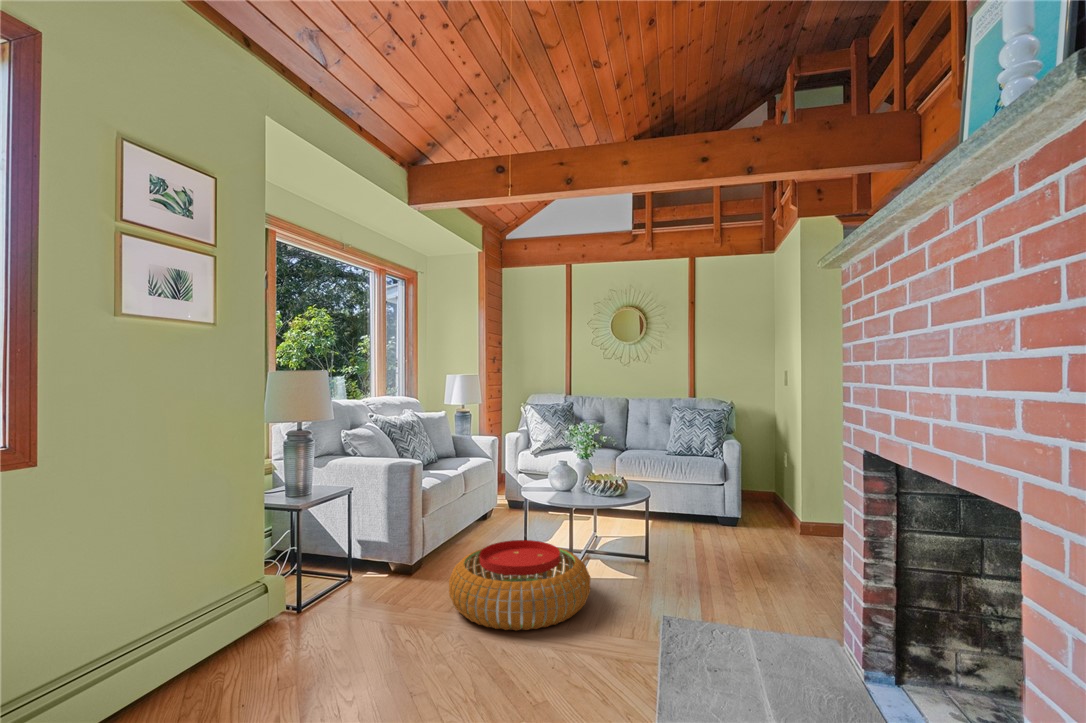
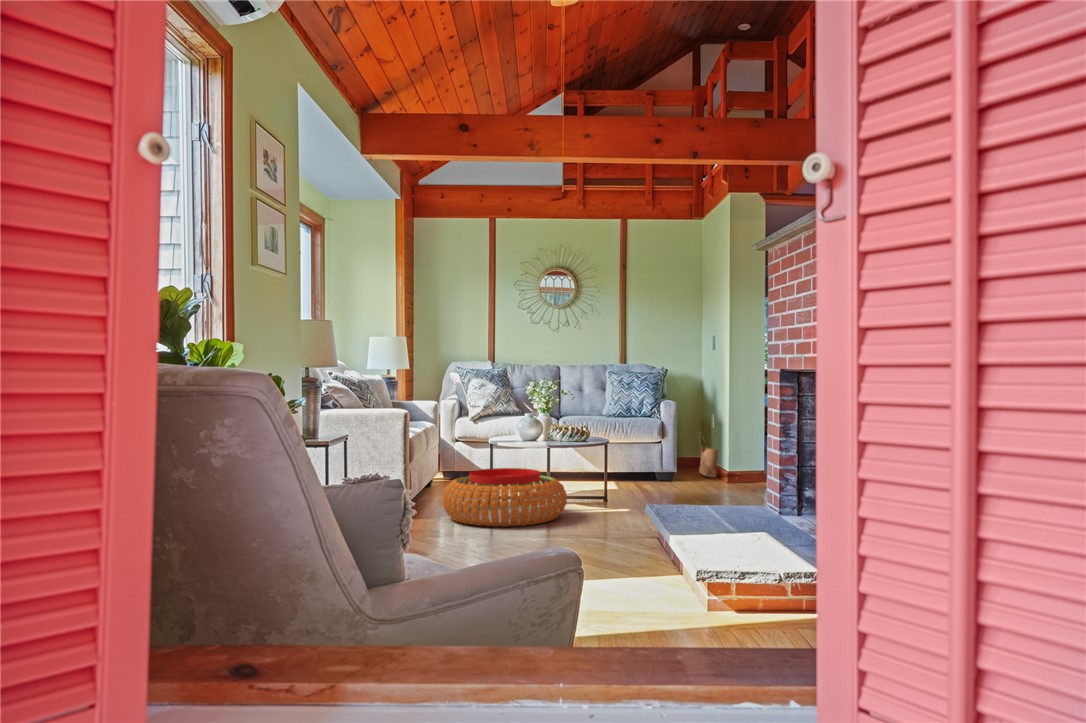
woven basket: none [766,476,789,526] -> present [699,447,718,477]

